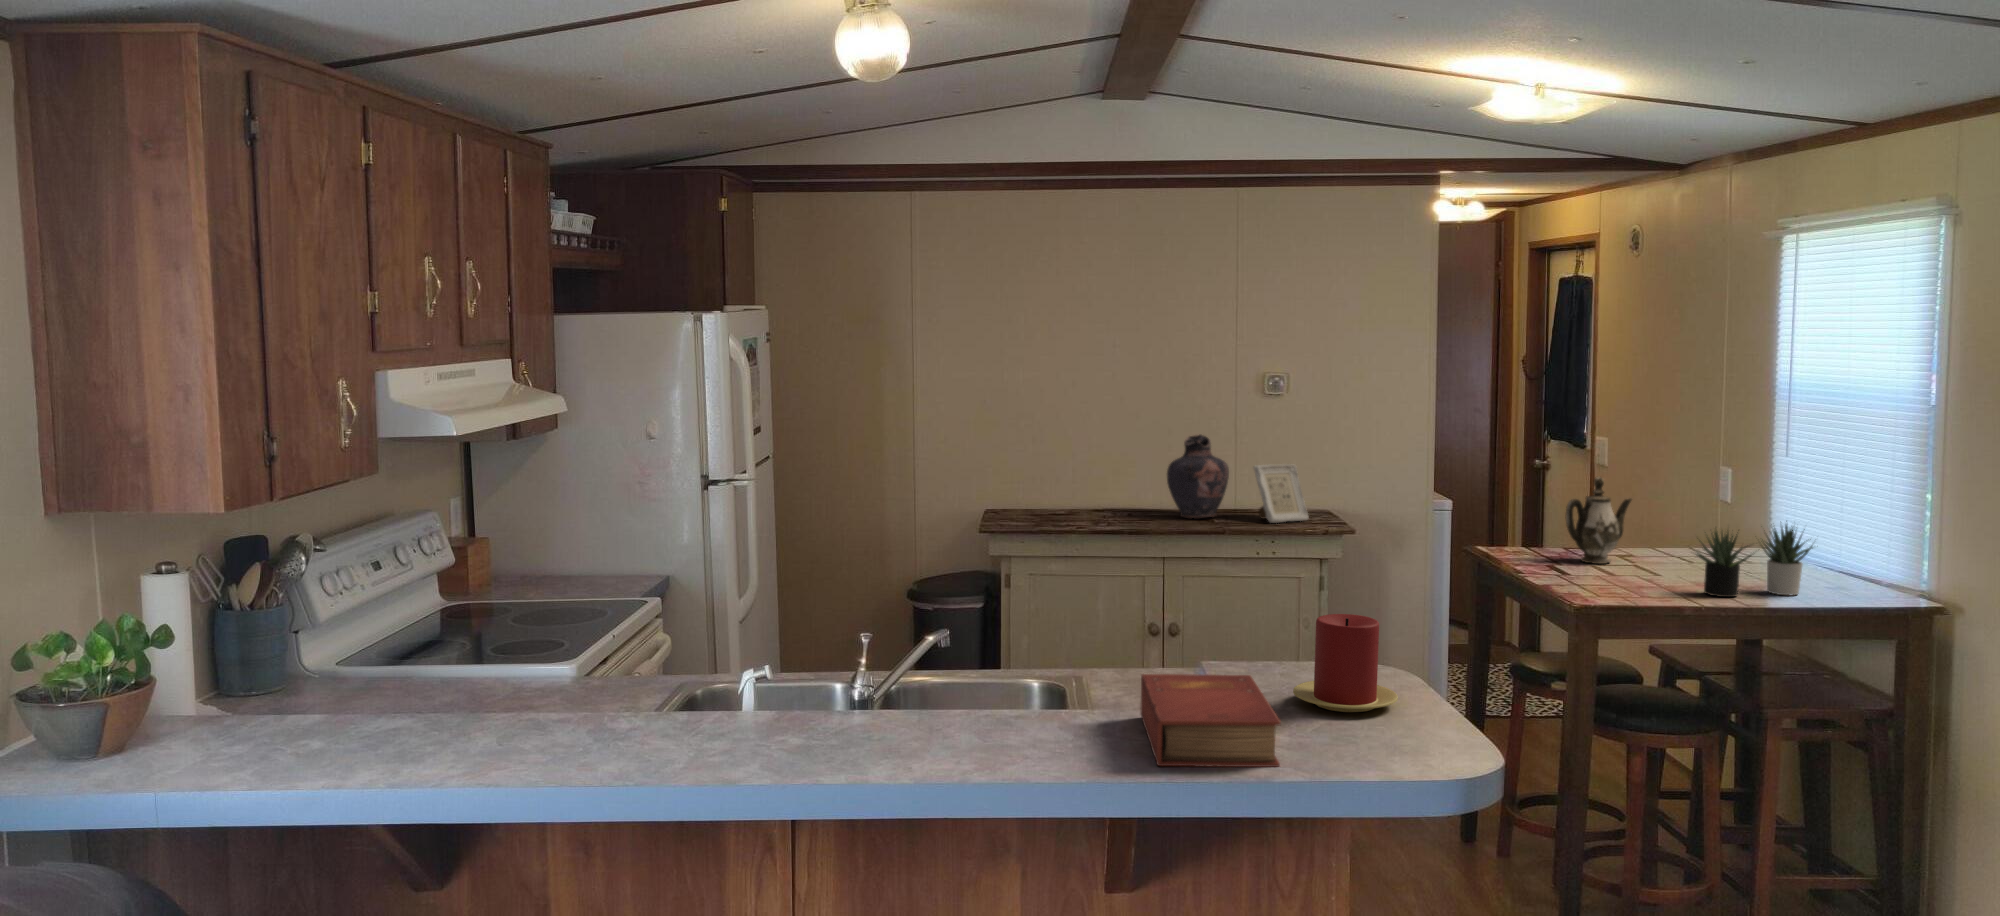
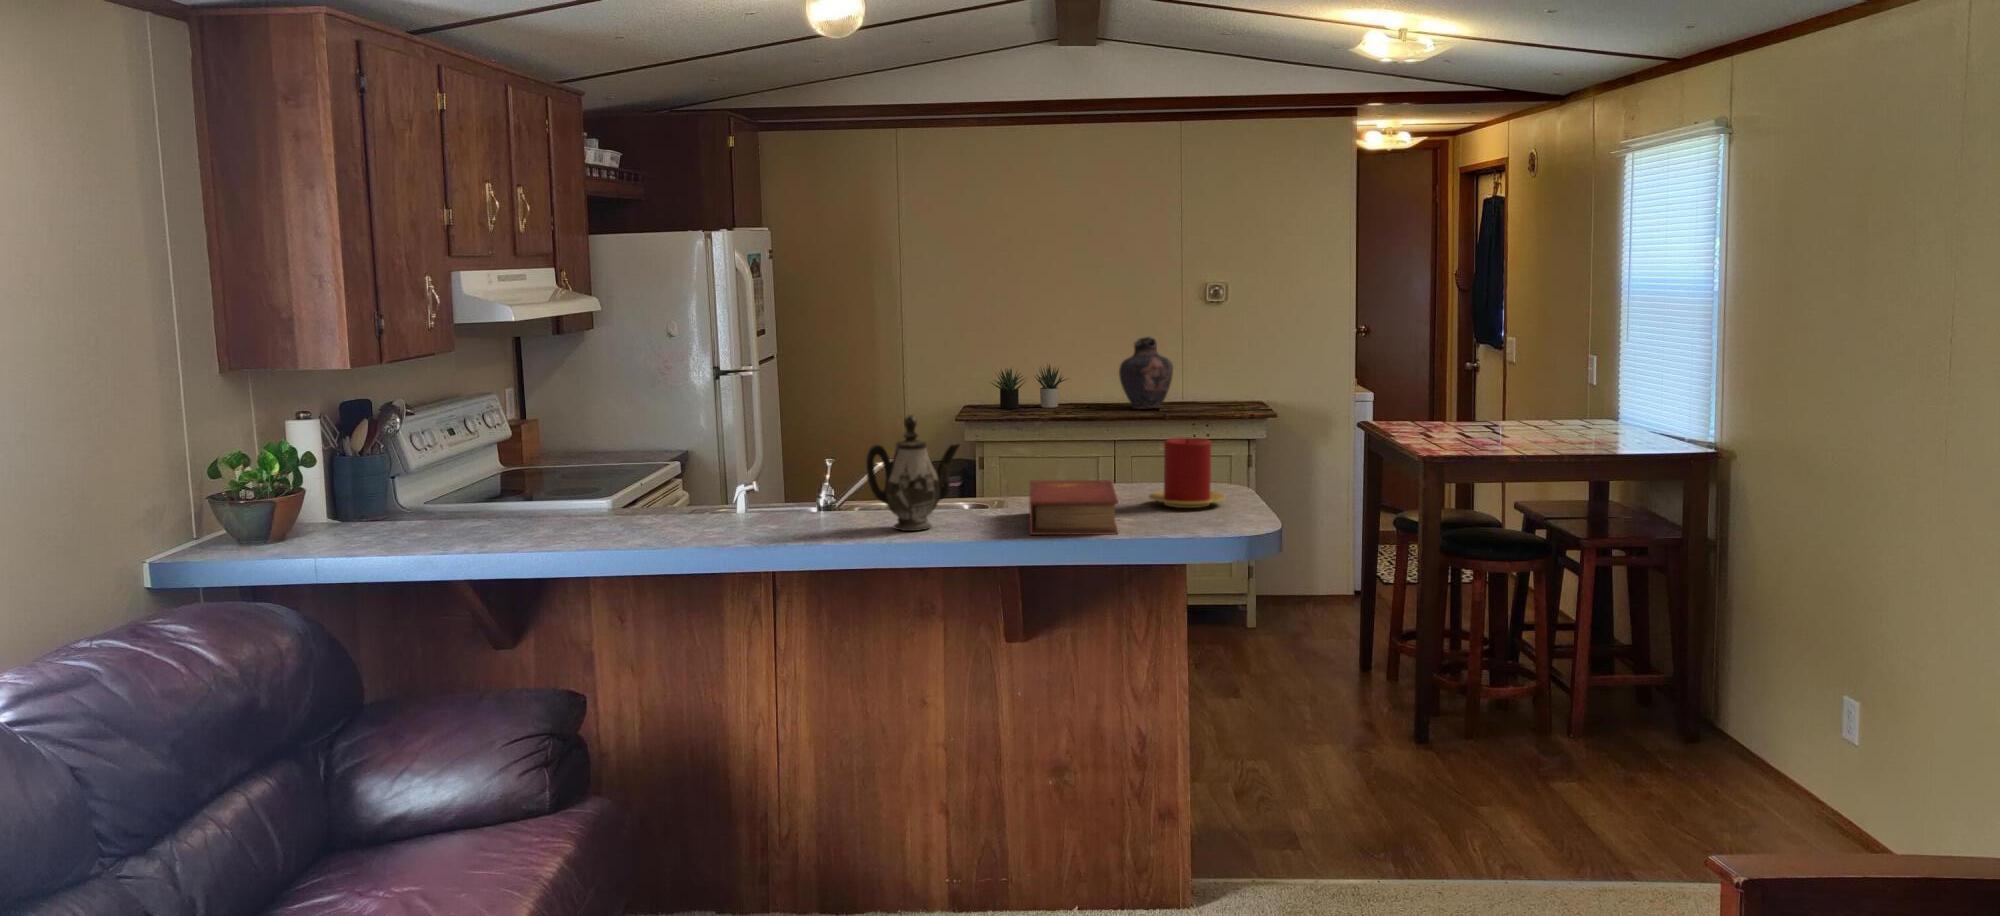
picture frame: present [1254,464,1308,523] -> none [1193,361,1241,411]
teapot: present [1566,477,1632,564] -> present [866,415,960,531]
succulent plant: present [1696,525,1813,597] -> present [990,365,1067,409]

